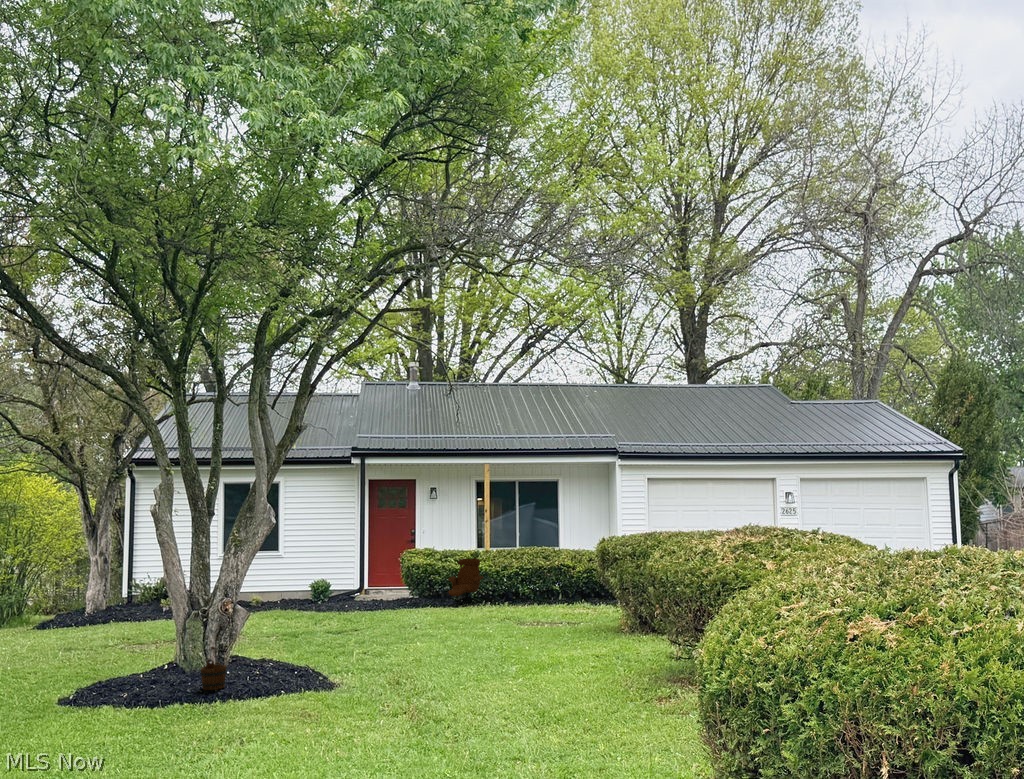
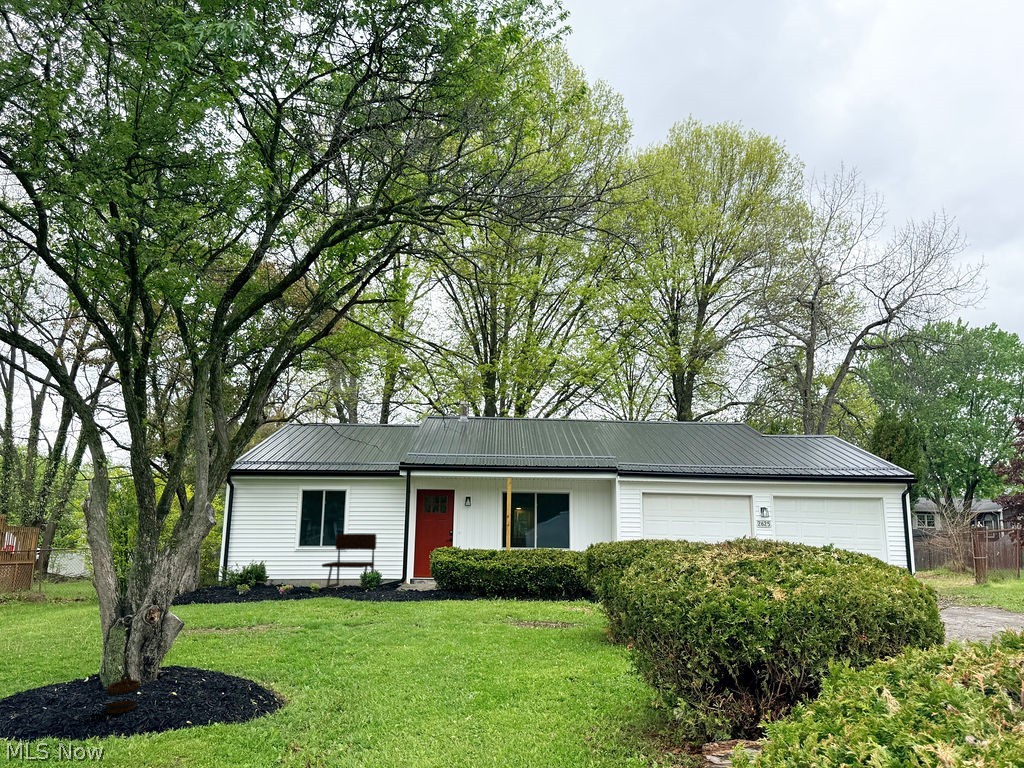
bench: none [259,534,325,601] -> present [322,534,376,588]
lounge chair: present [448,558,484,607] -> none [463,557,497,602]

